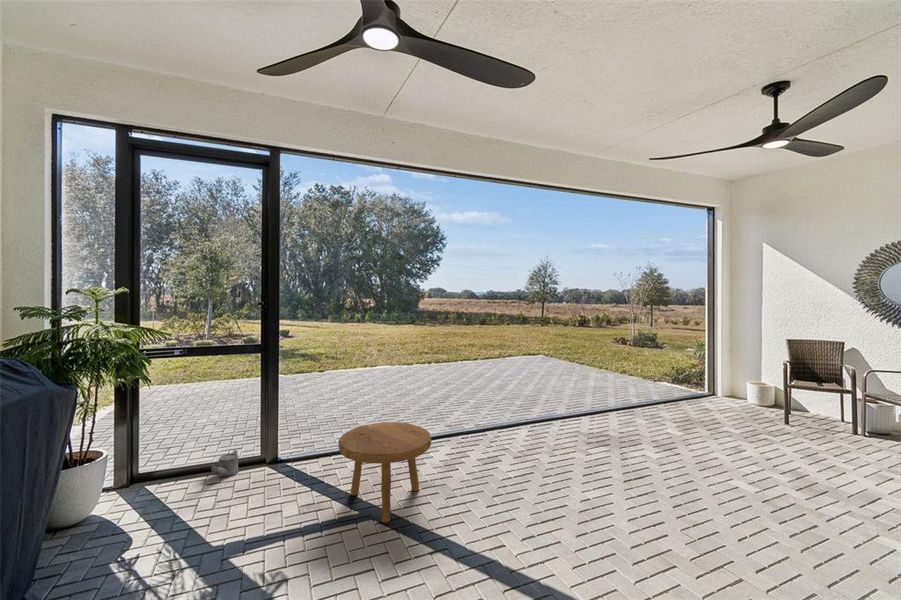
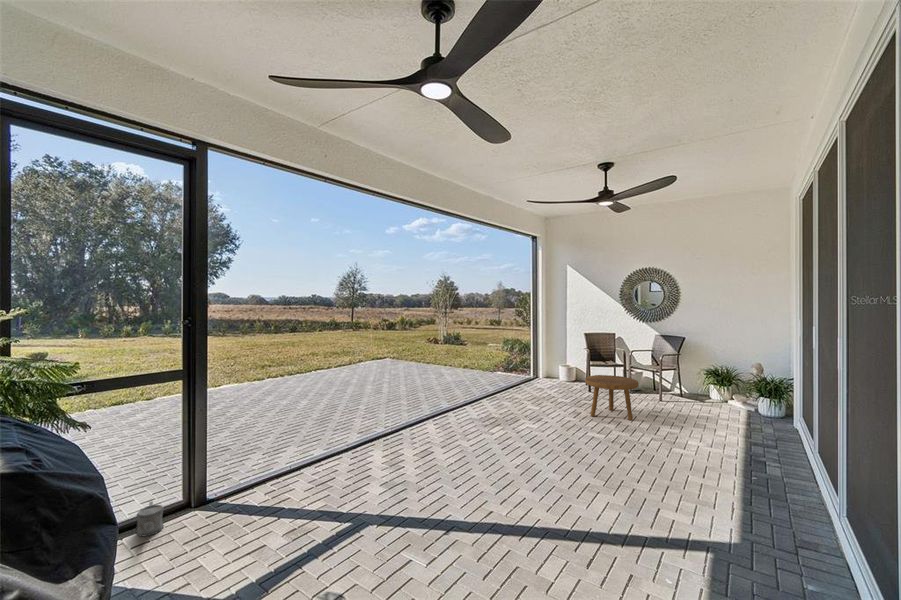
footstool: present [338,422,432,523] -> present [585,375,639,420]

